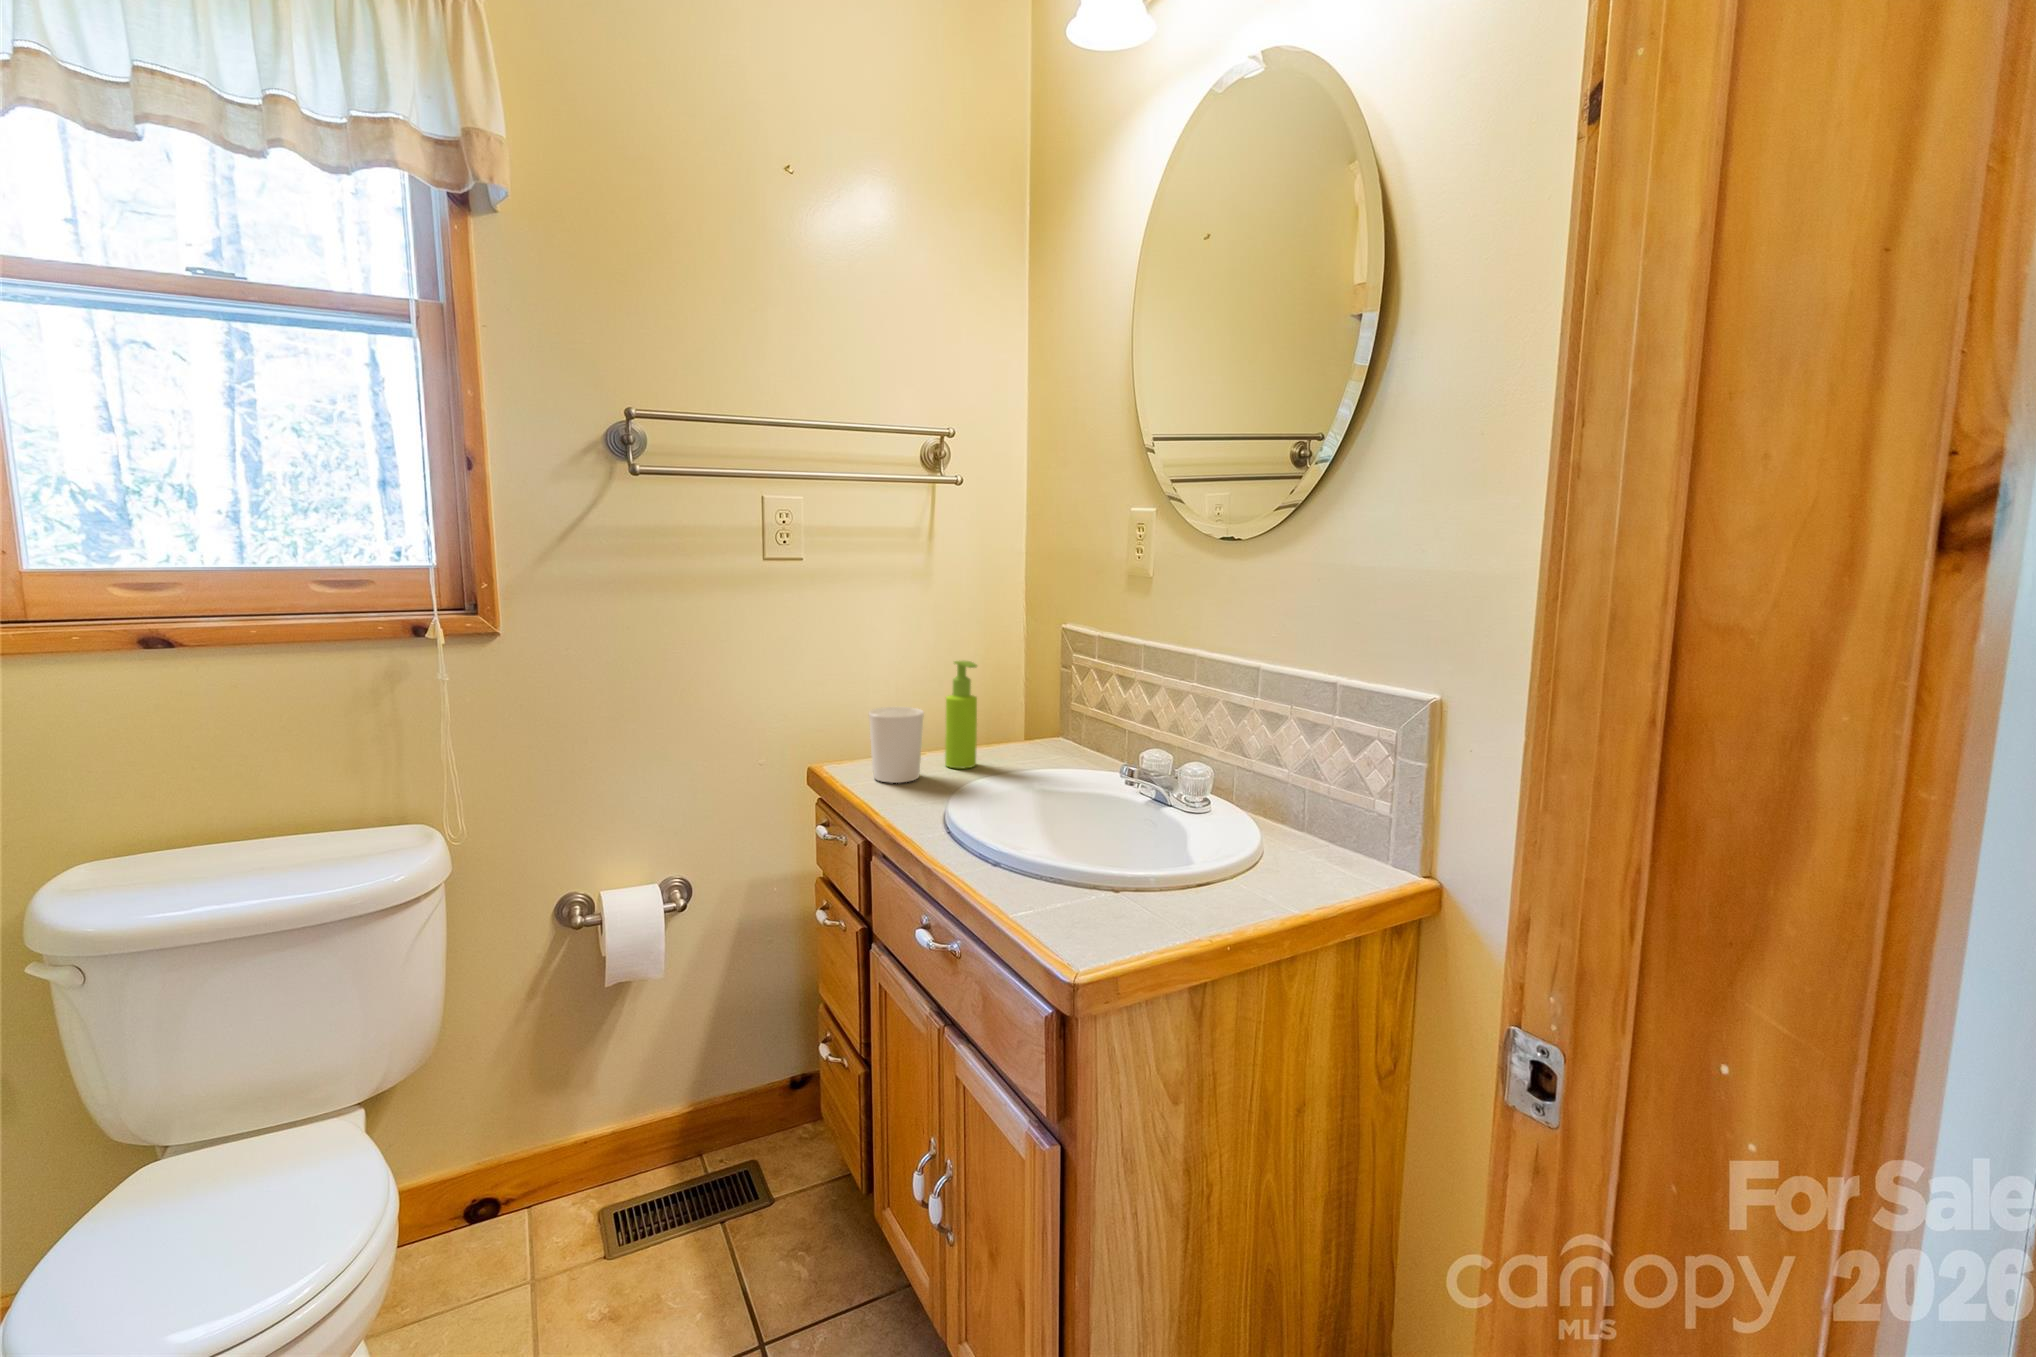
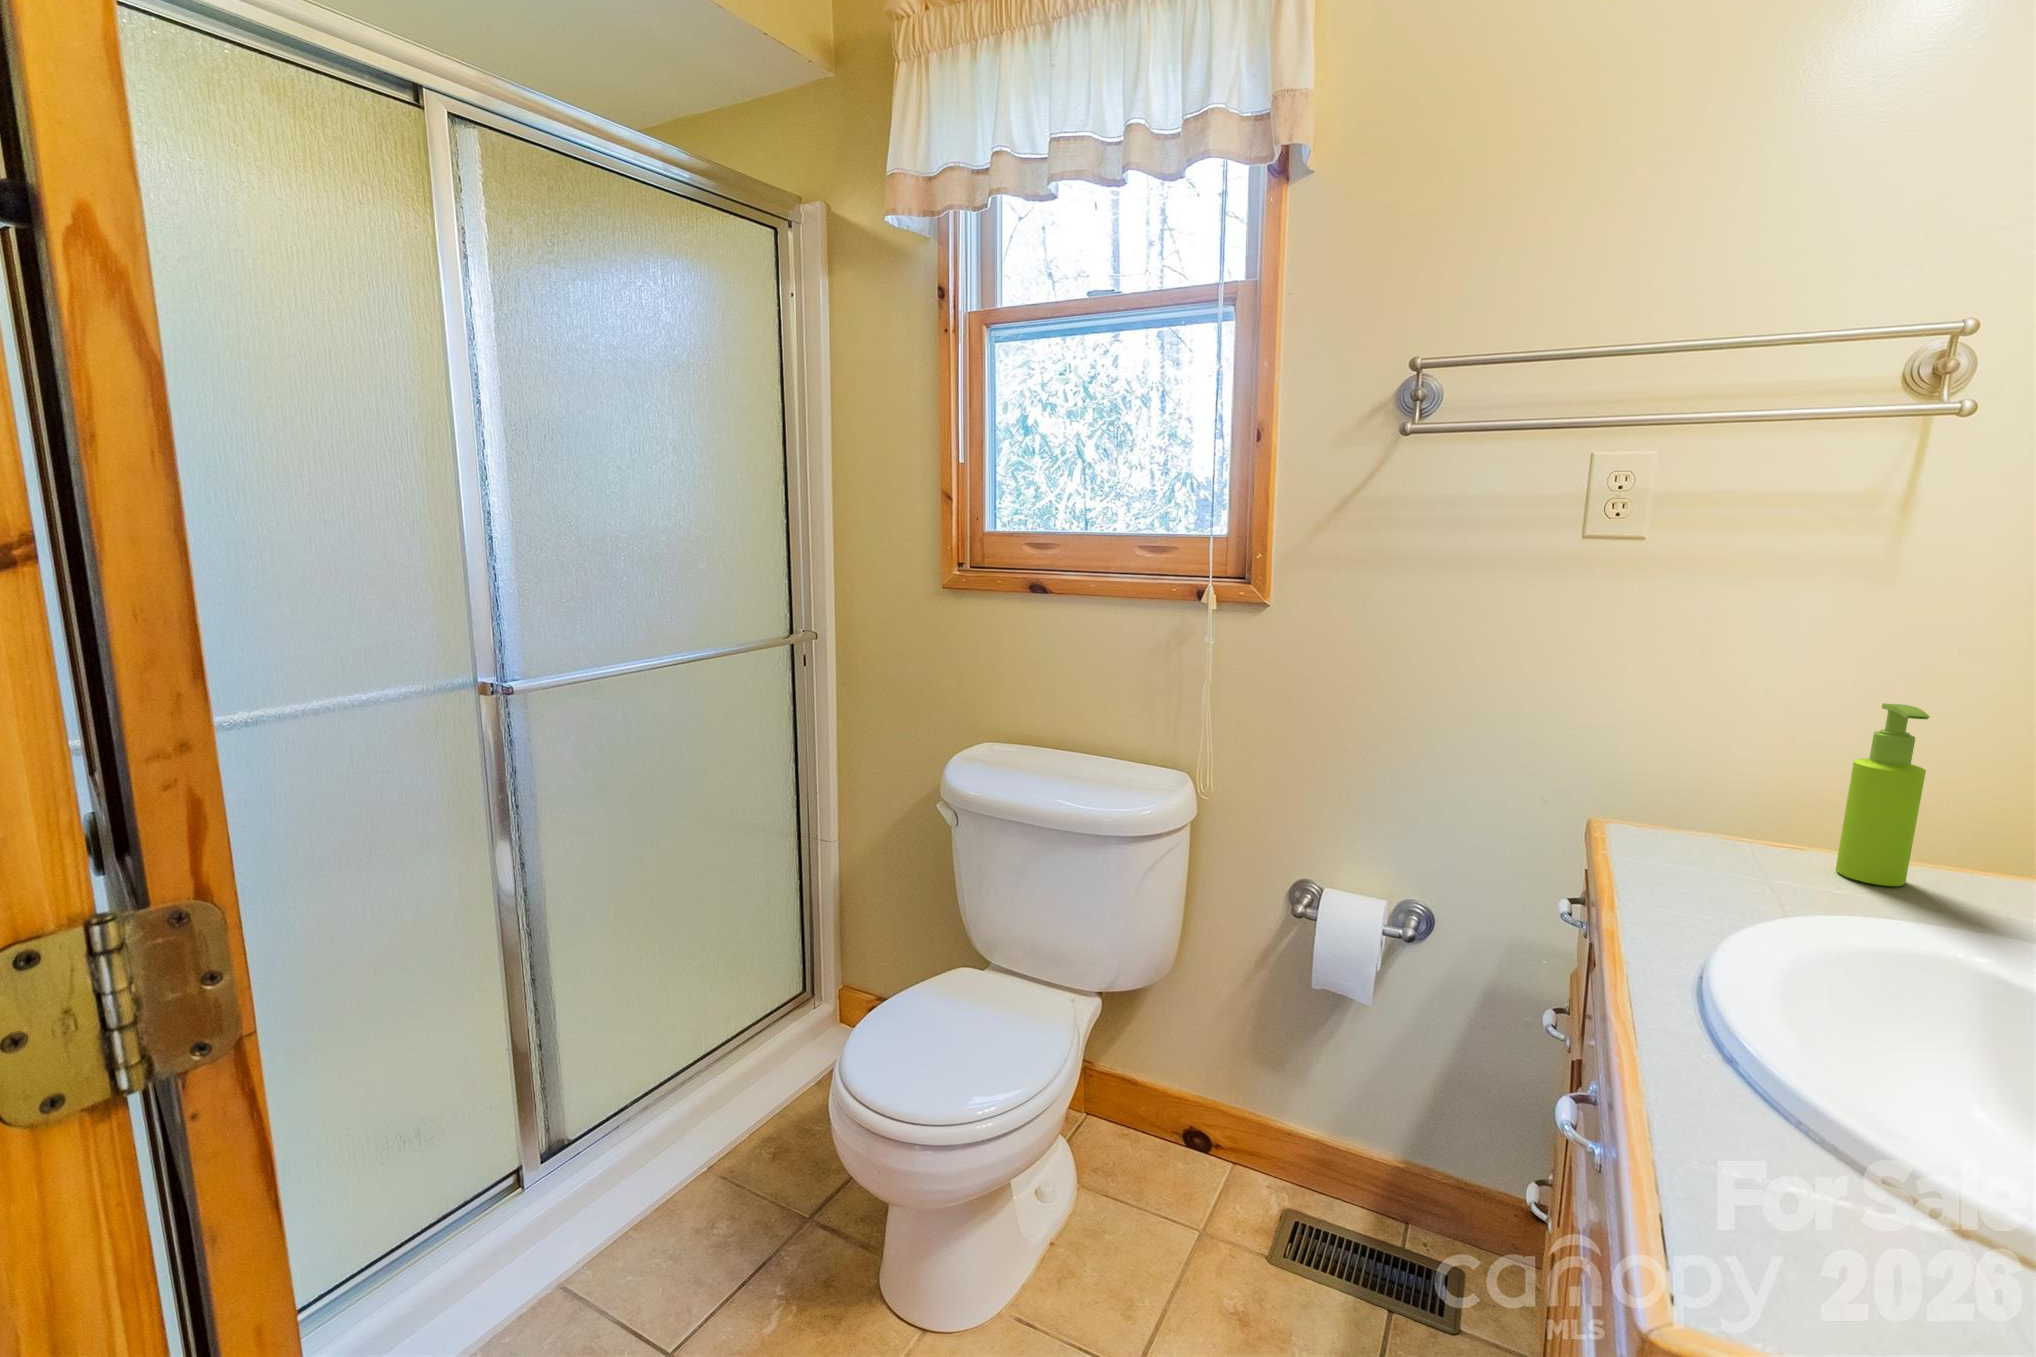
candle holder: present [869,707,924,783] -> none [1677,754,1788,875]

